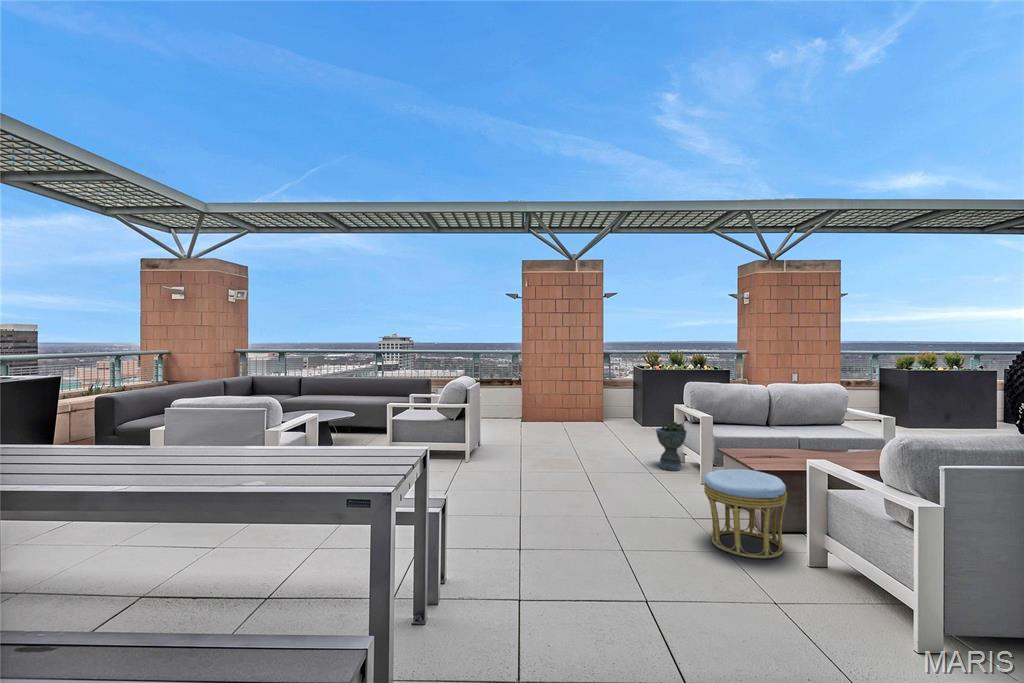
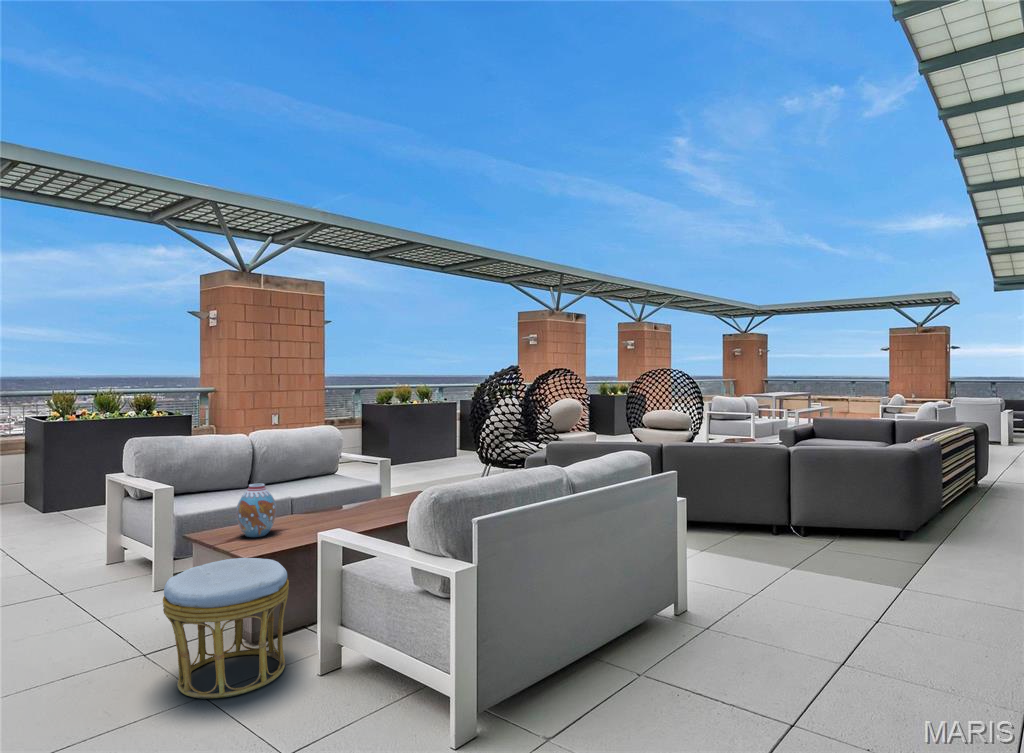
planter: present [656,421,687,471] -> none [71,502,129,584]
vase: none [754,423,783,460] -> present [236,484,276,537]

